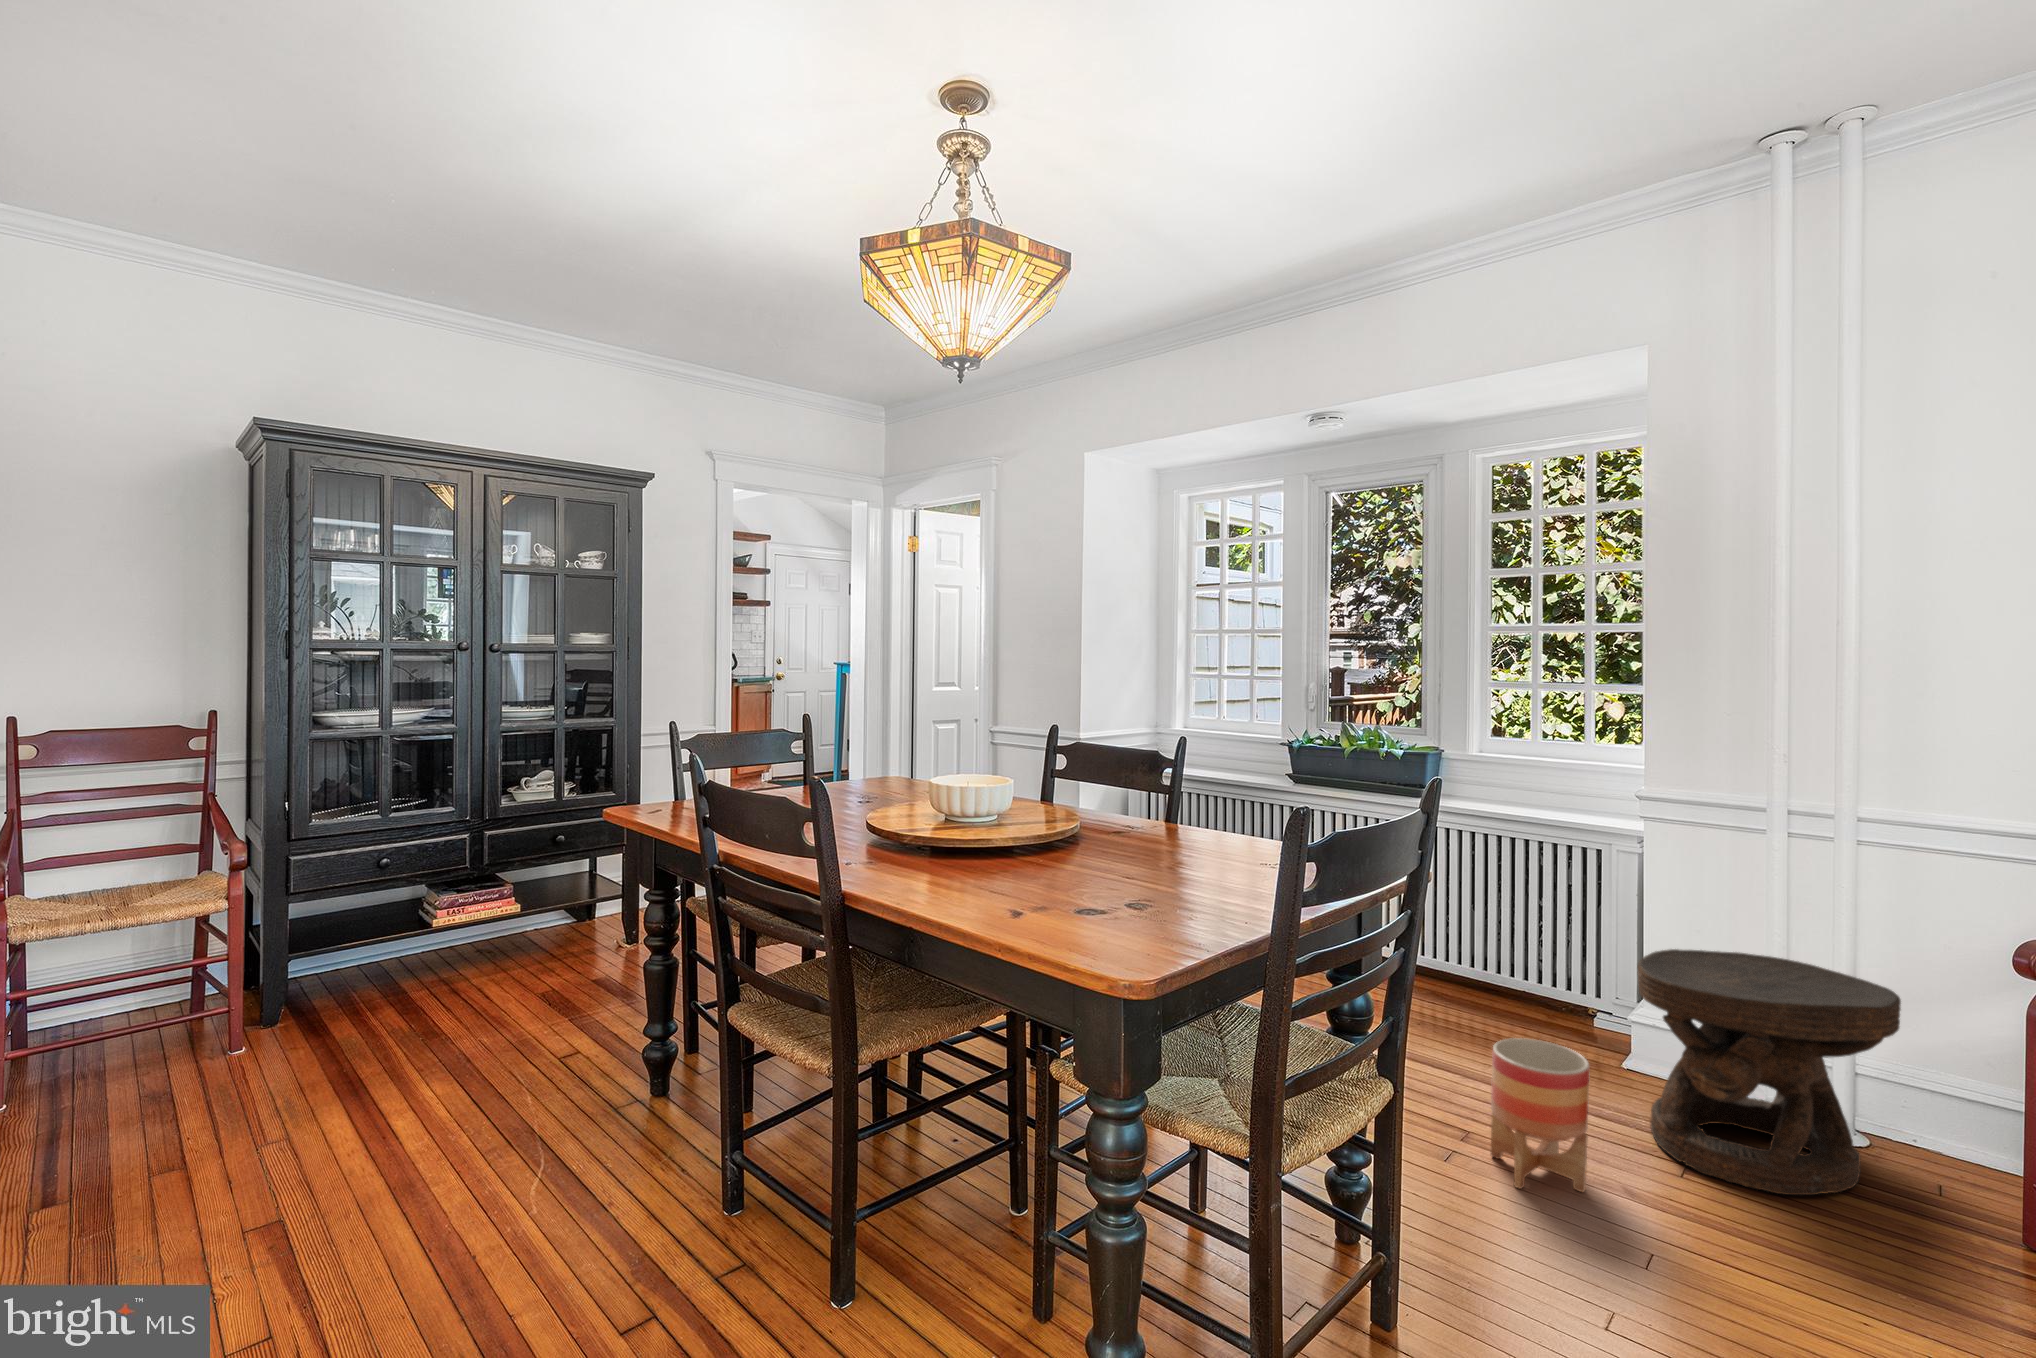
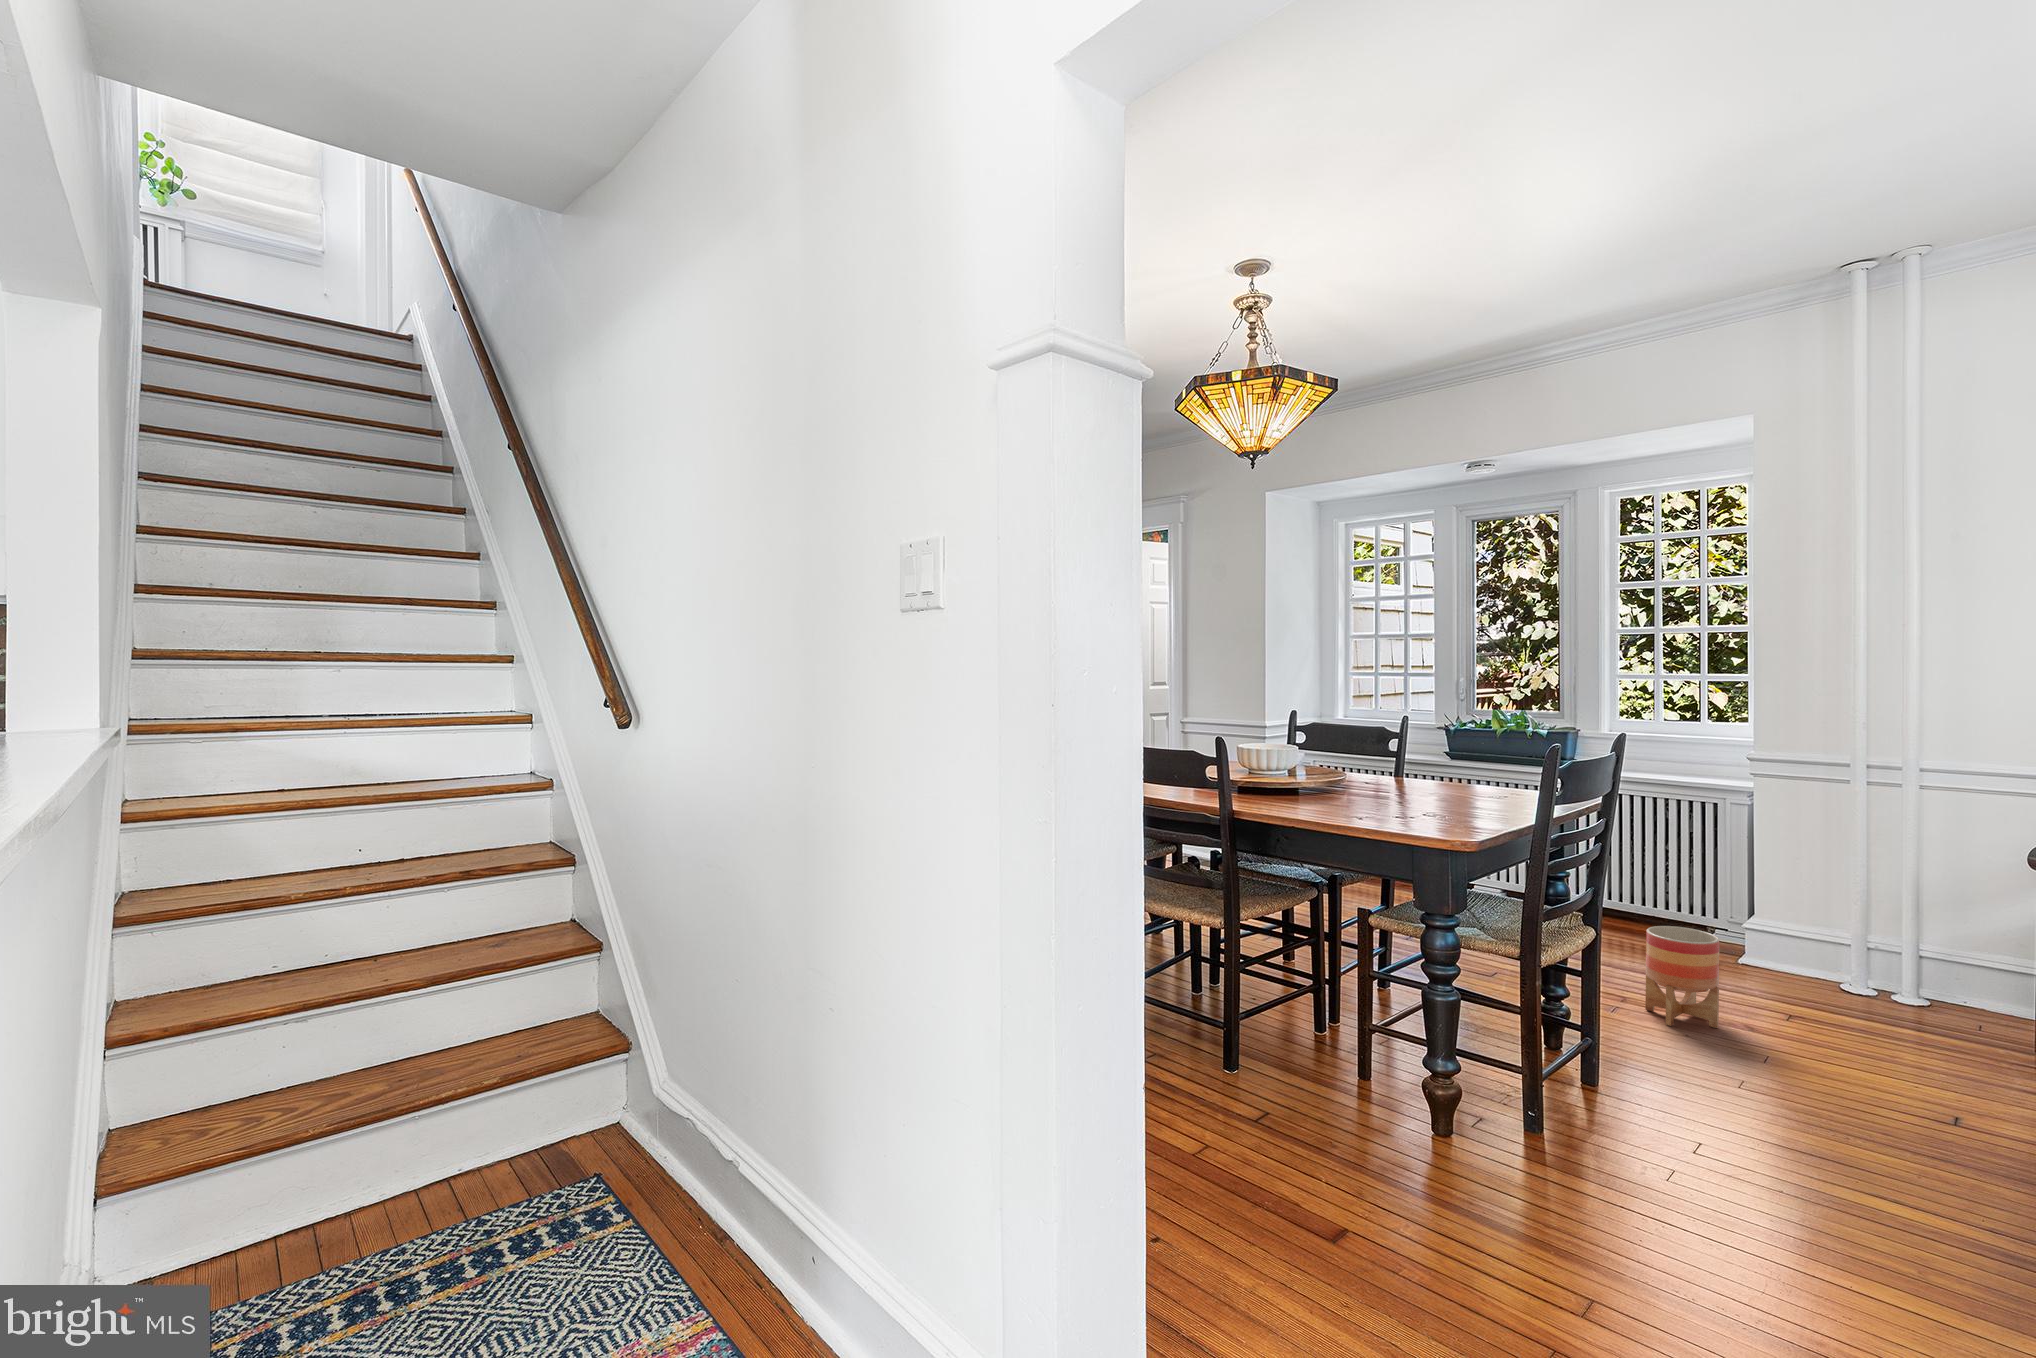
side table: present [1638,949,1901,1195] -> none [1751,868,1949,1030]

